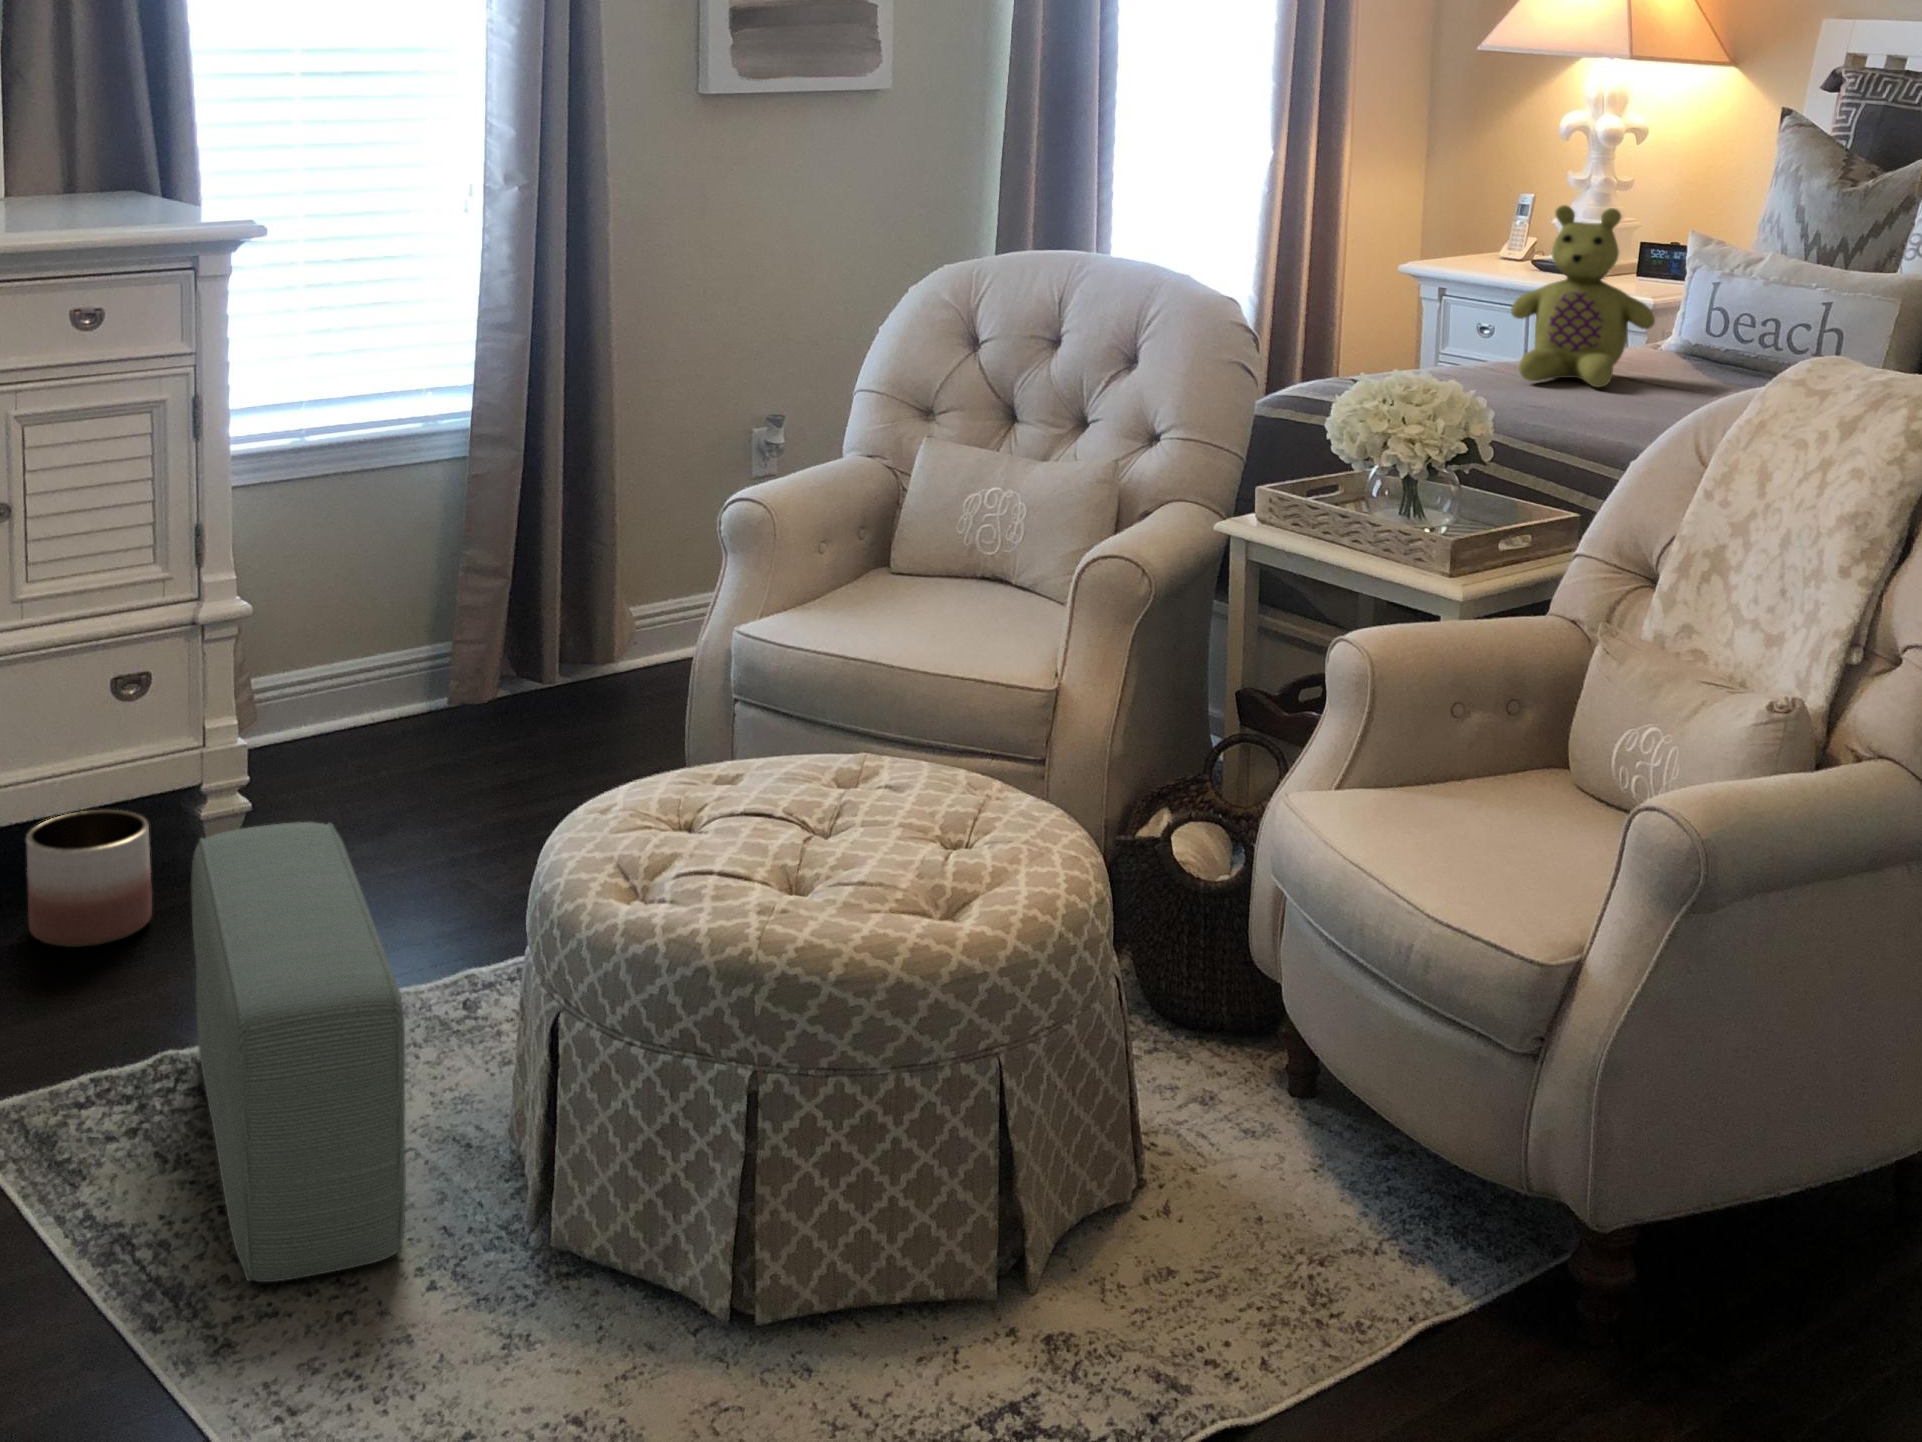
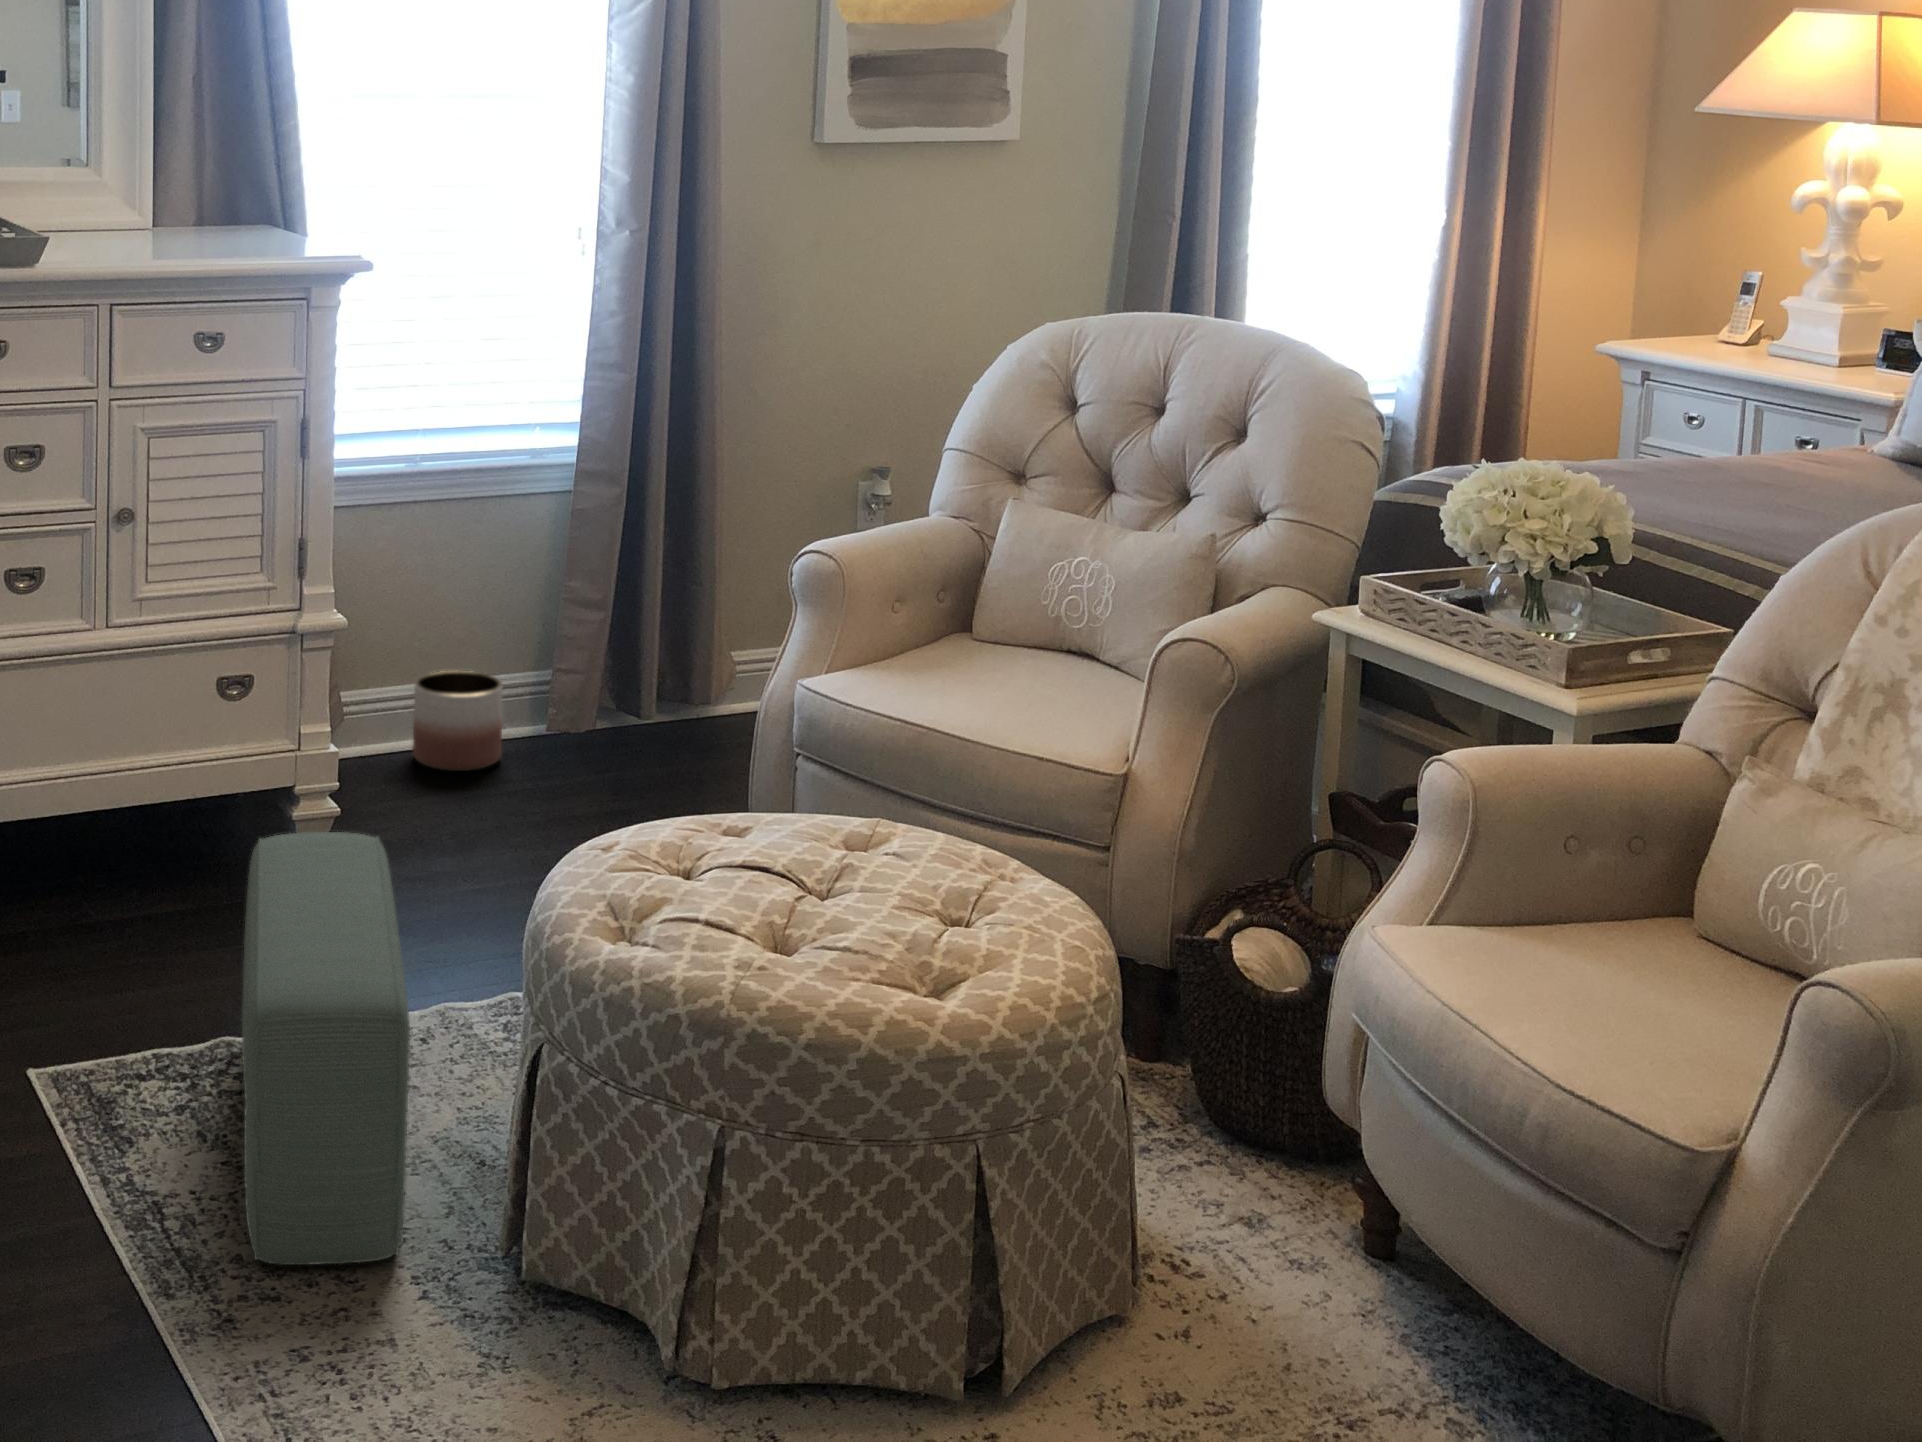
stuffed bear: present [1511,205,1655,387] -> none [1707,282,1886,491]
planter: present [26,810,152,947] -> present [413,671,502,771]

